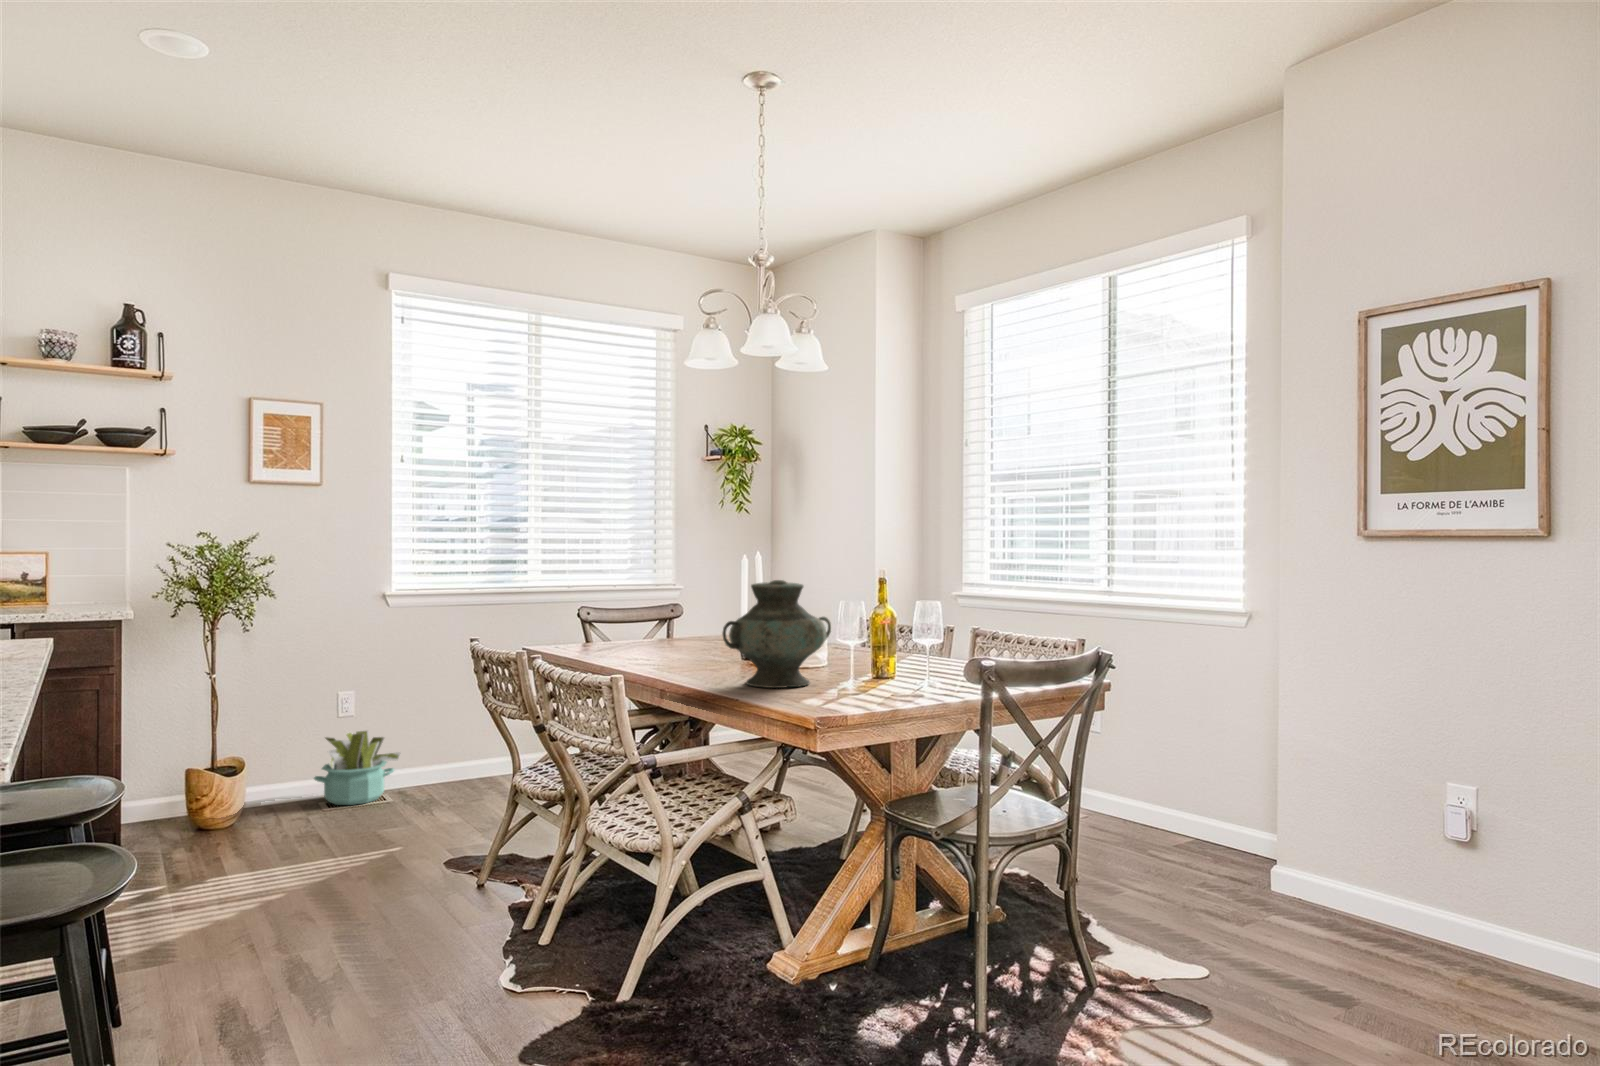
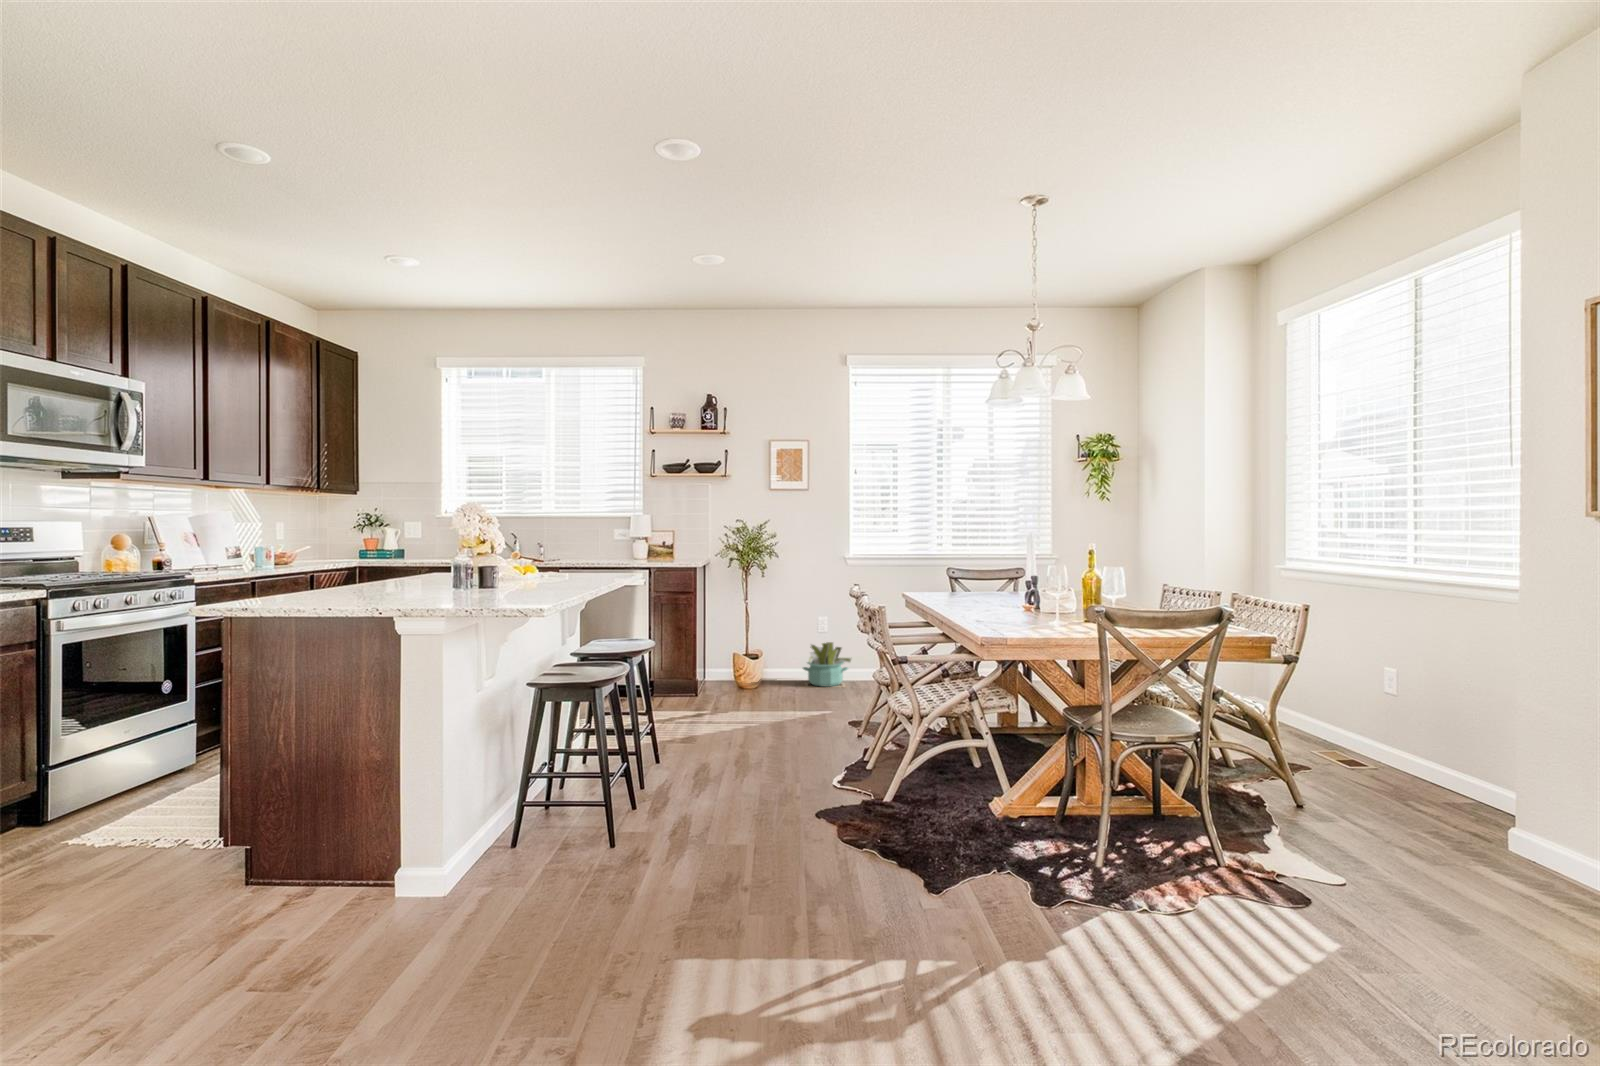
vase: present [722,580,831,688] -> none [966,547,1054,620]

